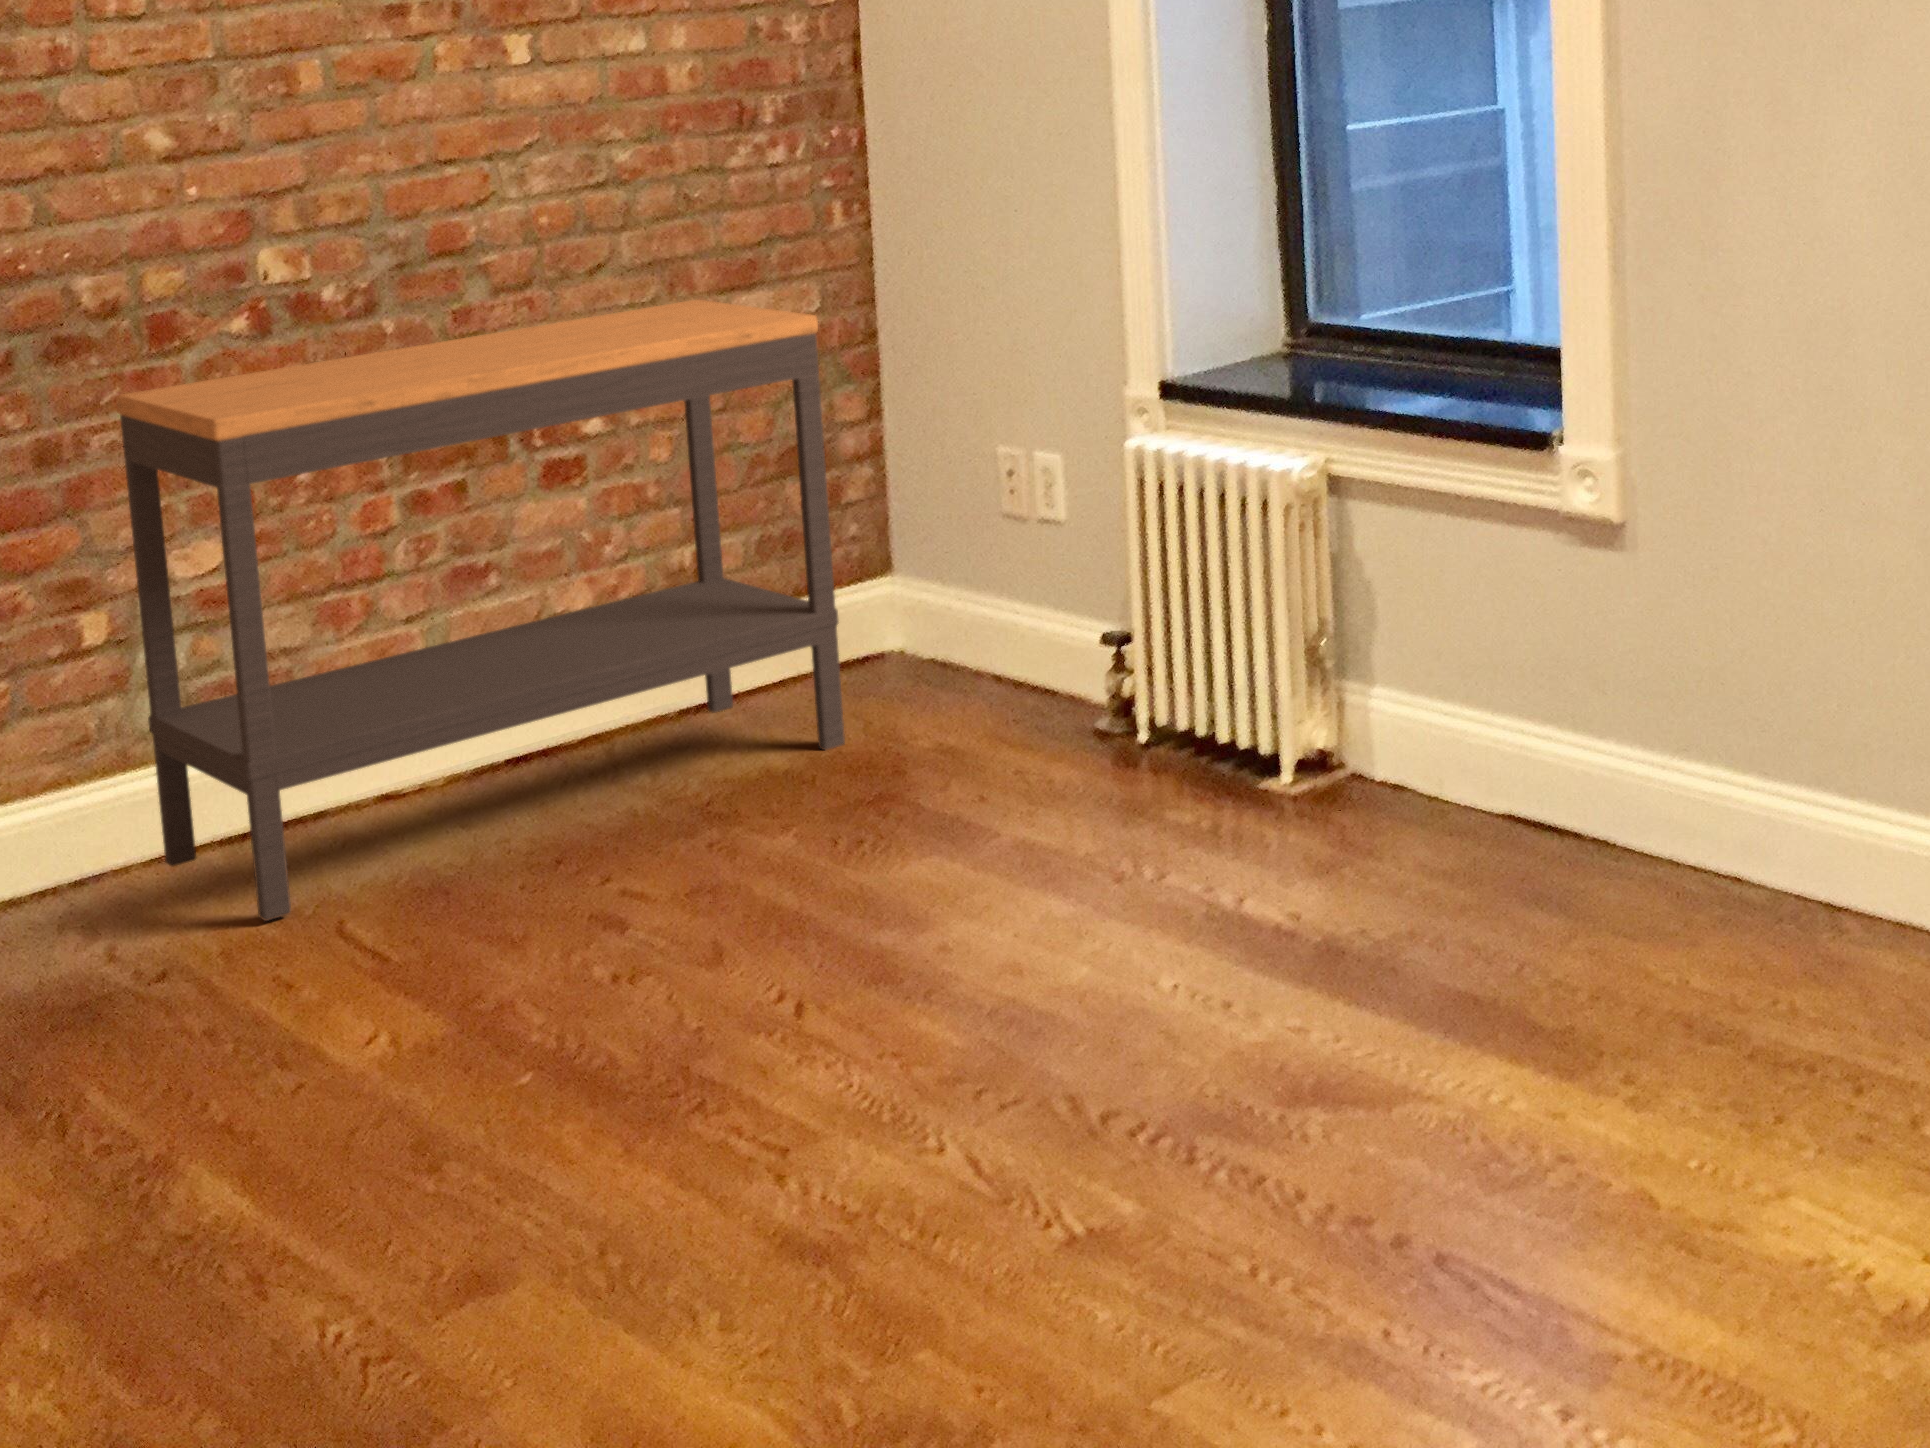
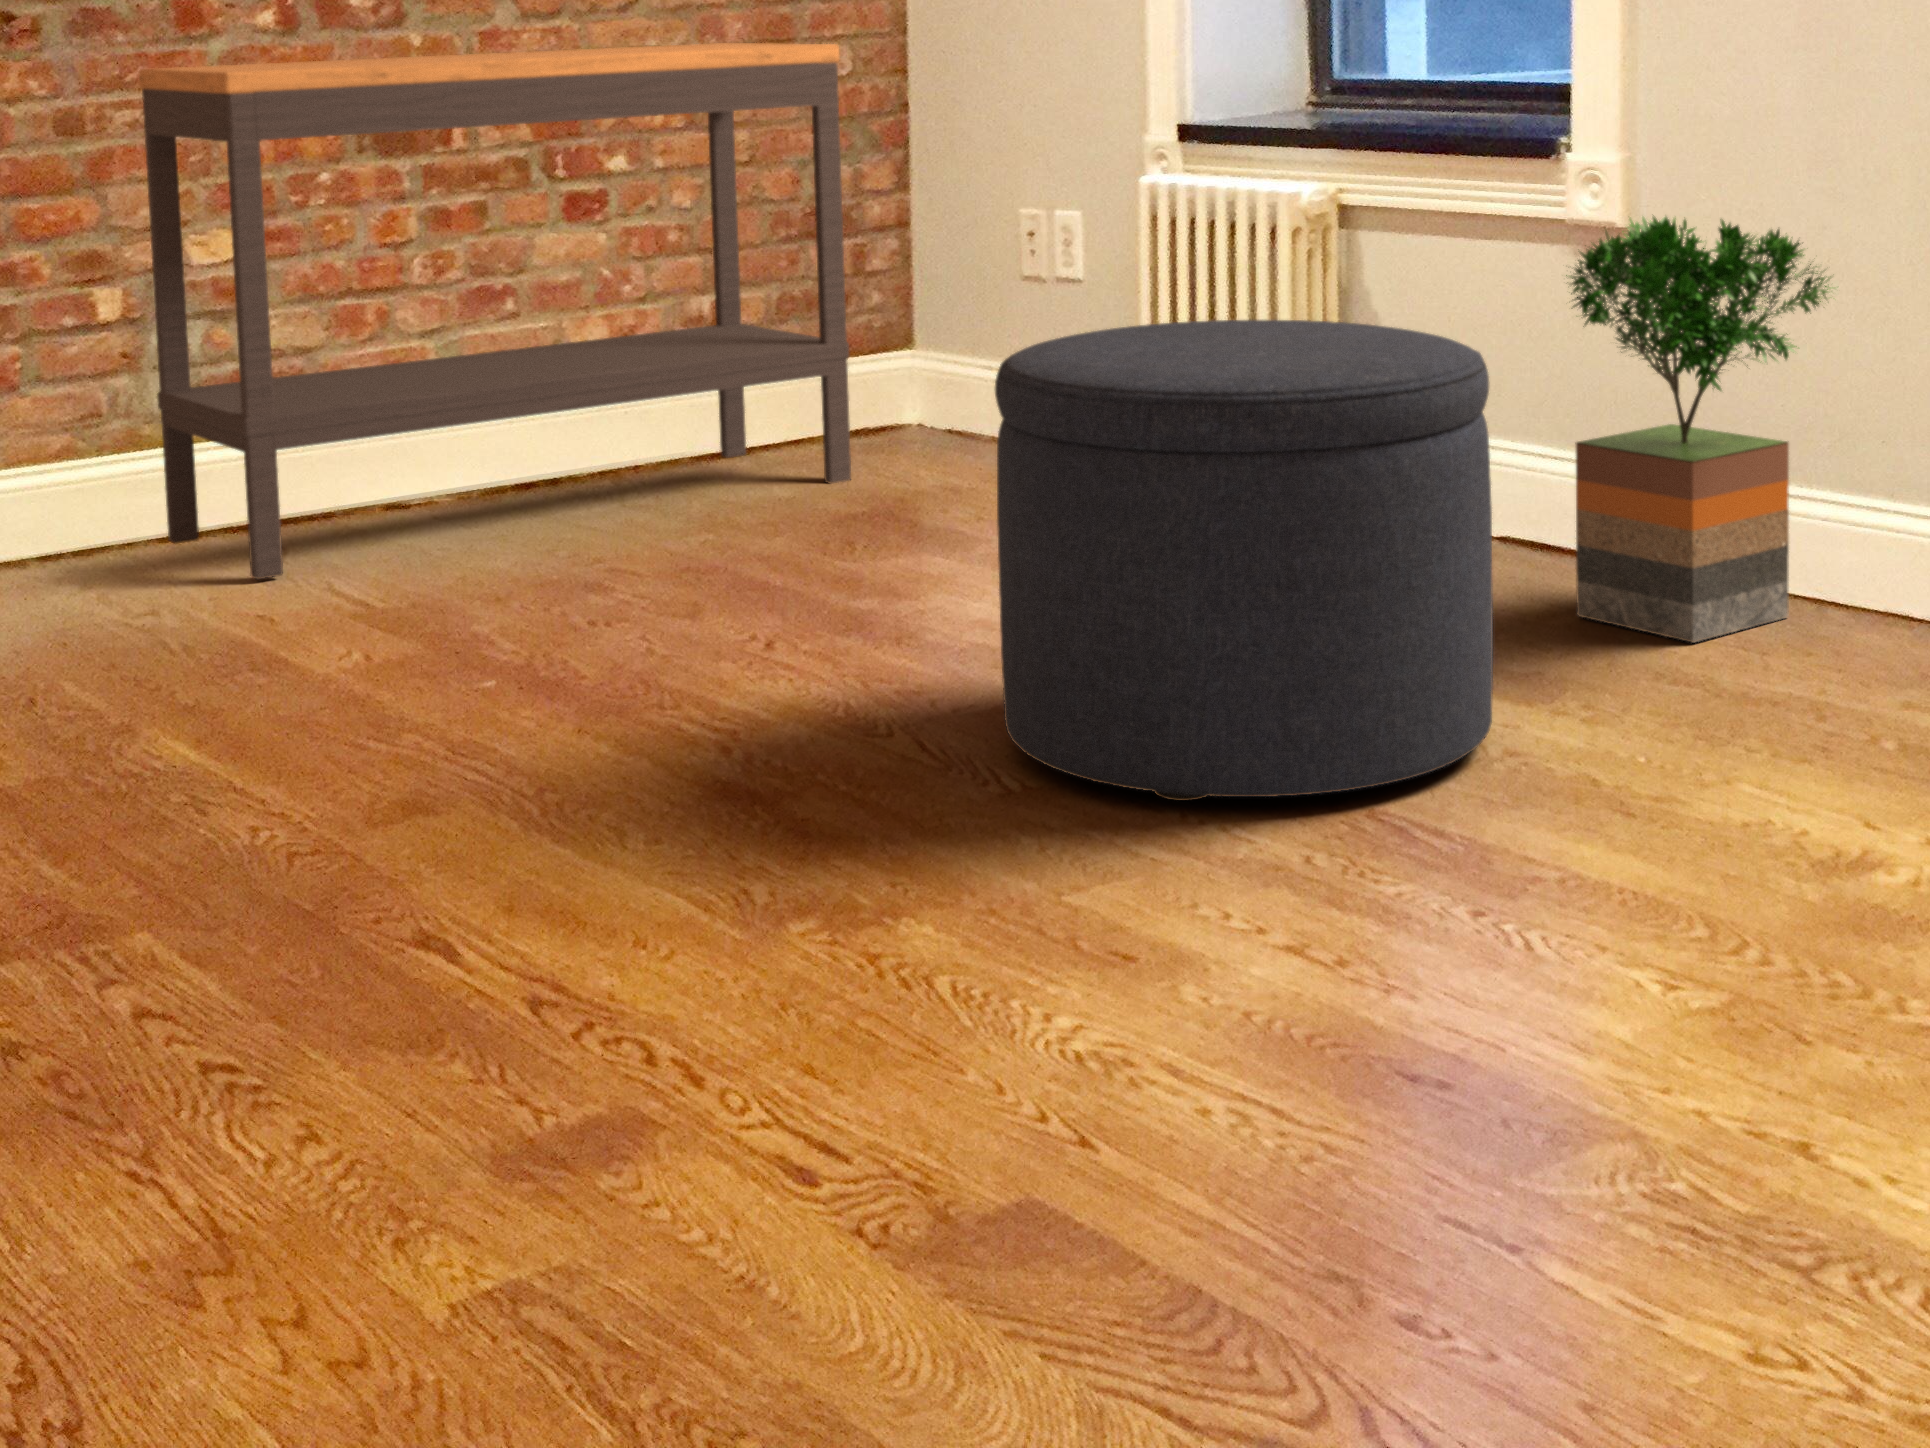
potted tree: none [1572,539,1846,977] -> present [1566,217,1831,643]
ottoman: none [1039,703,1540,1241] -> present [995,320,1493,801]

